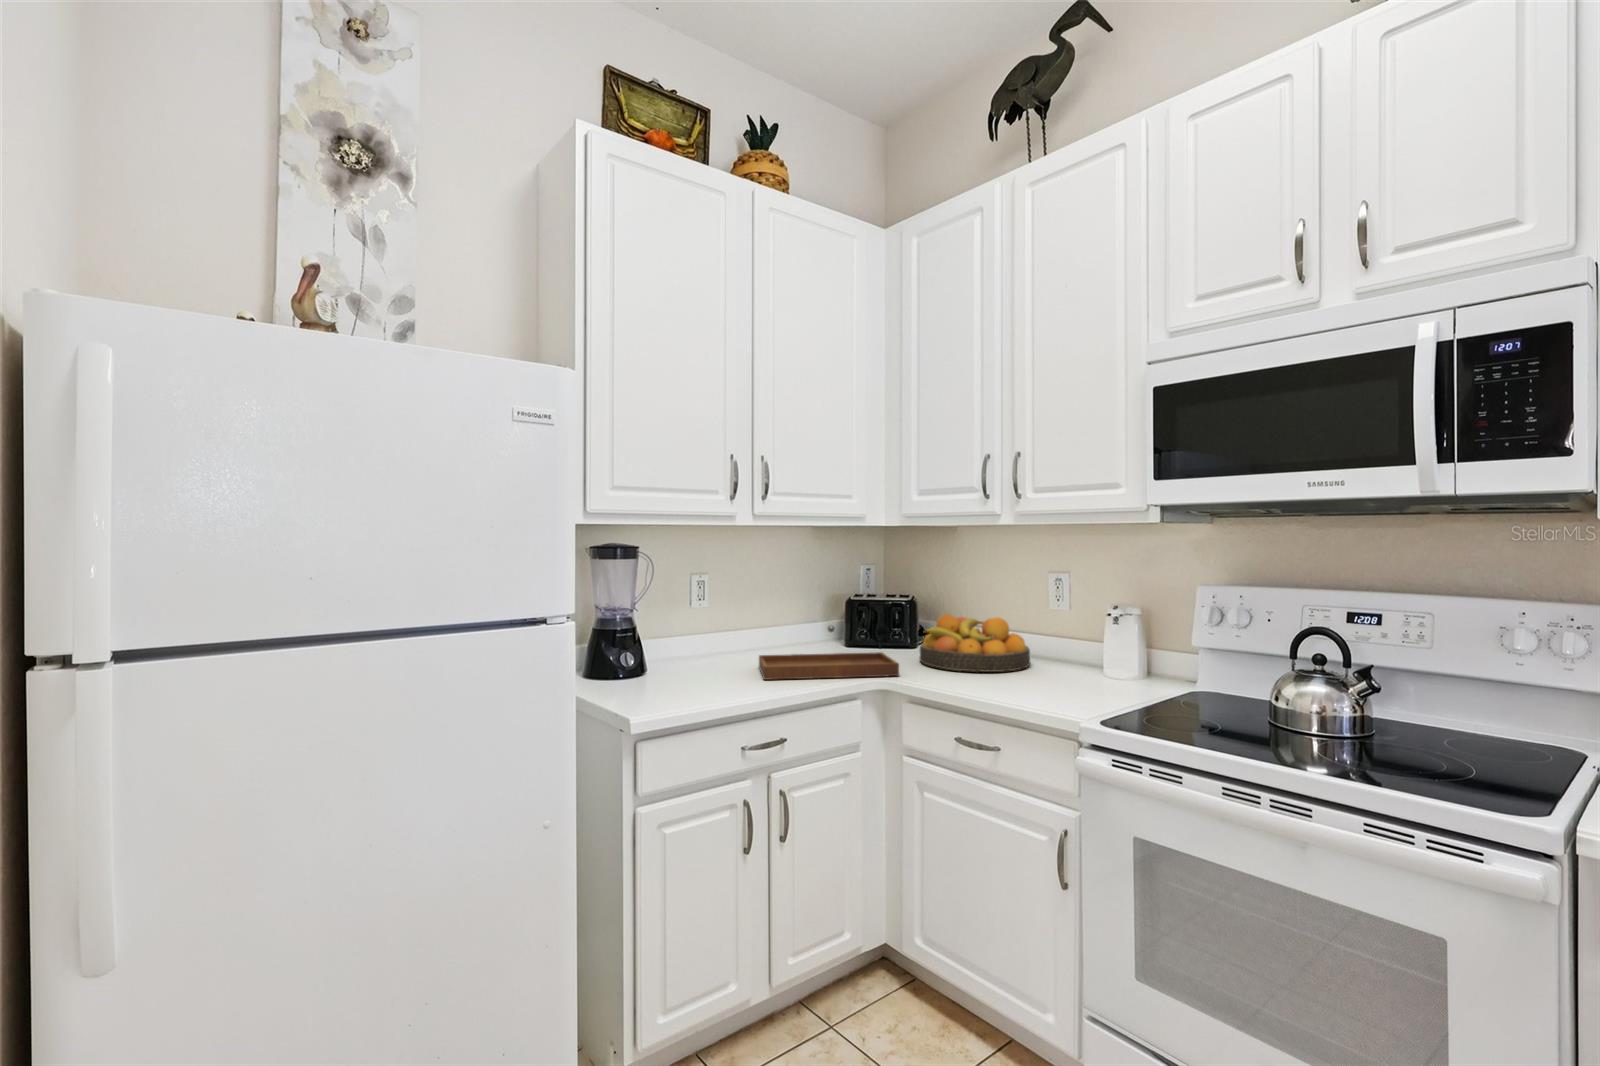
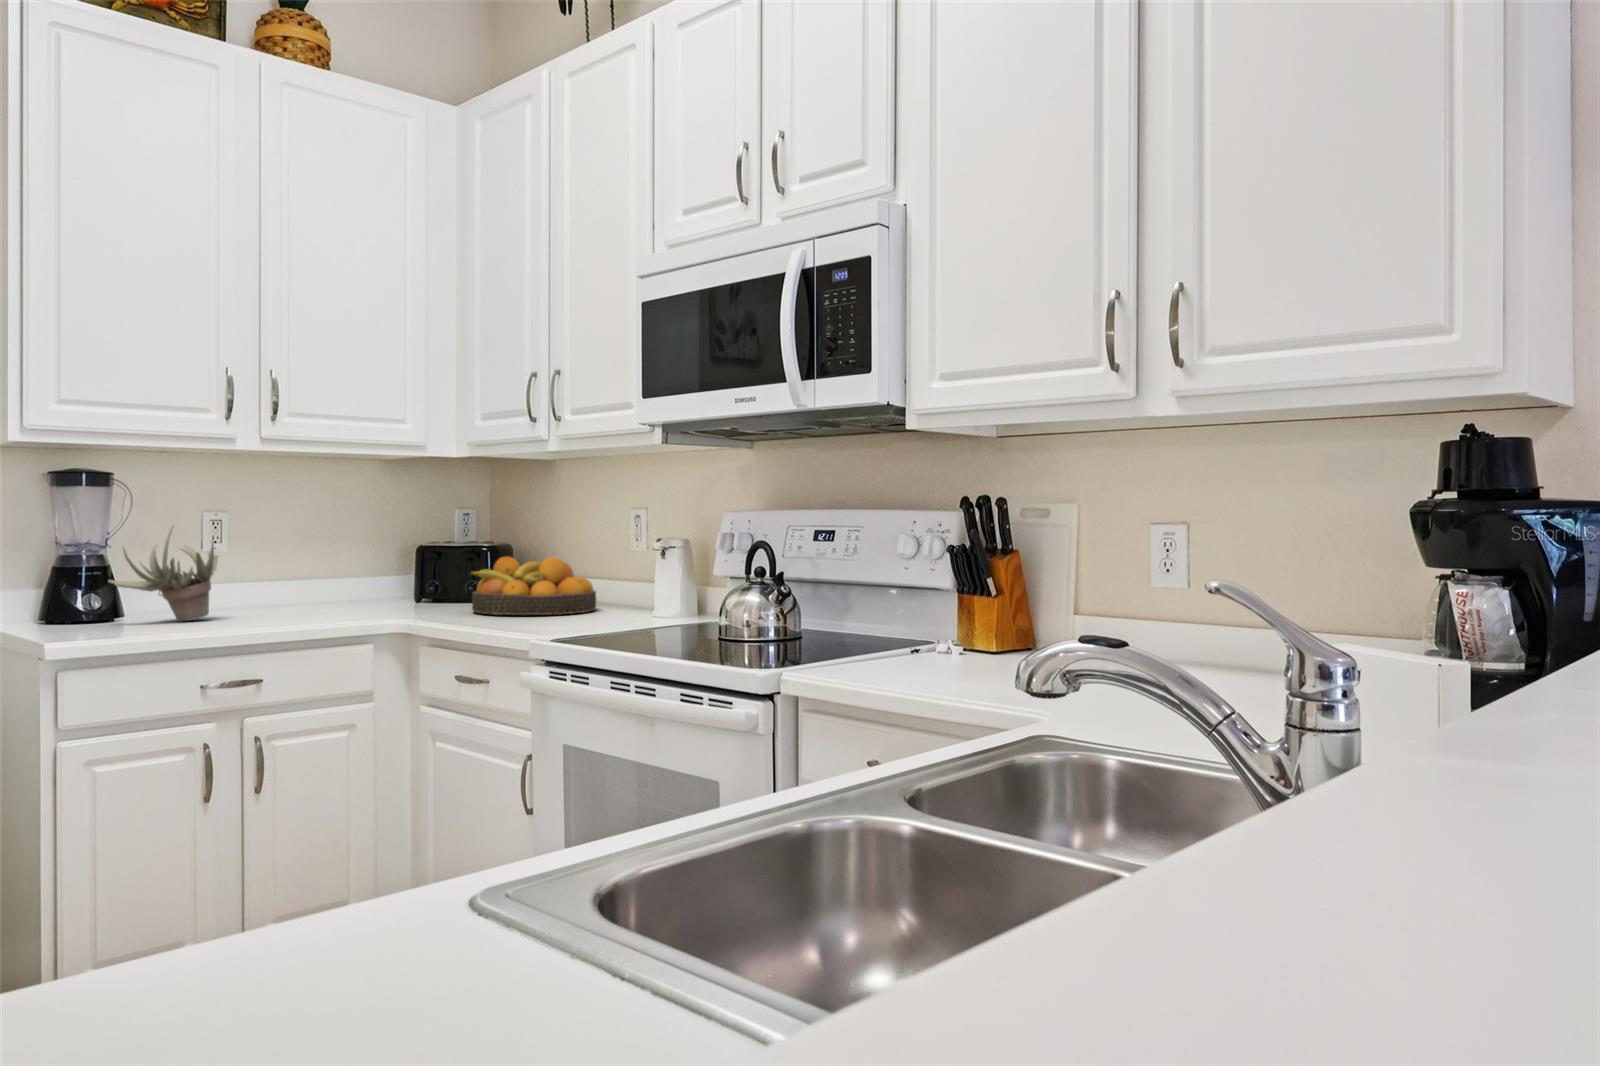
succulent plant: none [645,593,725,676] -> present [108,526,218,621]
tray: present [759,625,899,680] -> none [256,566,427,622]

